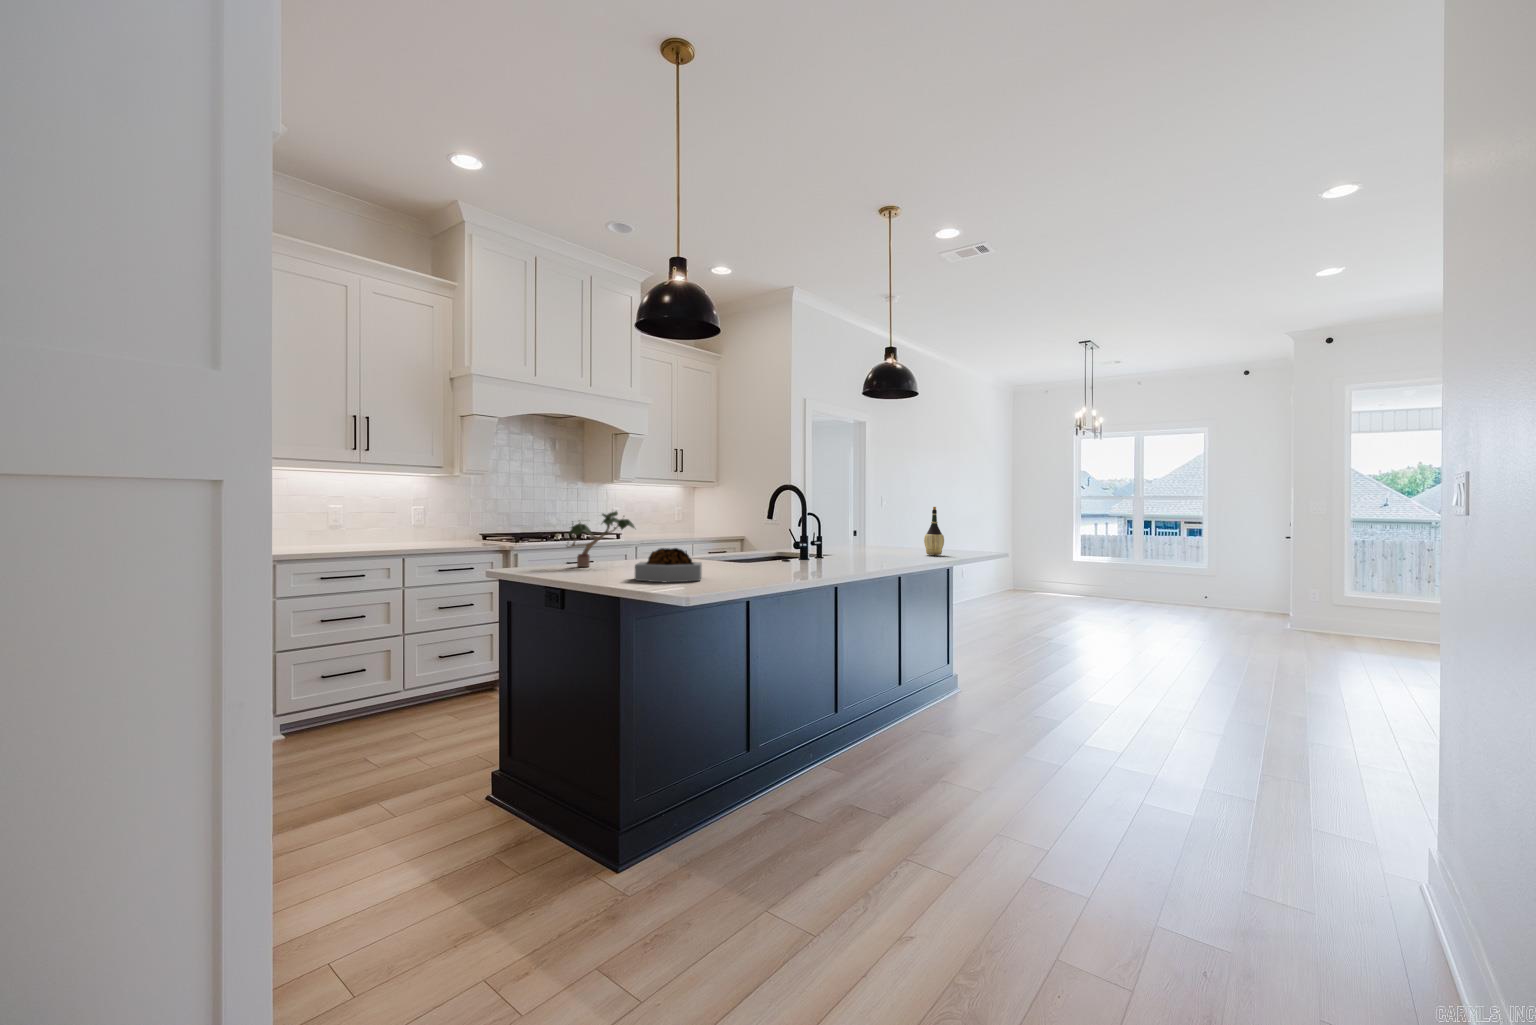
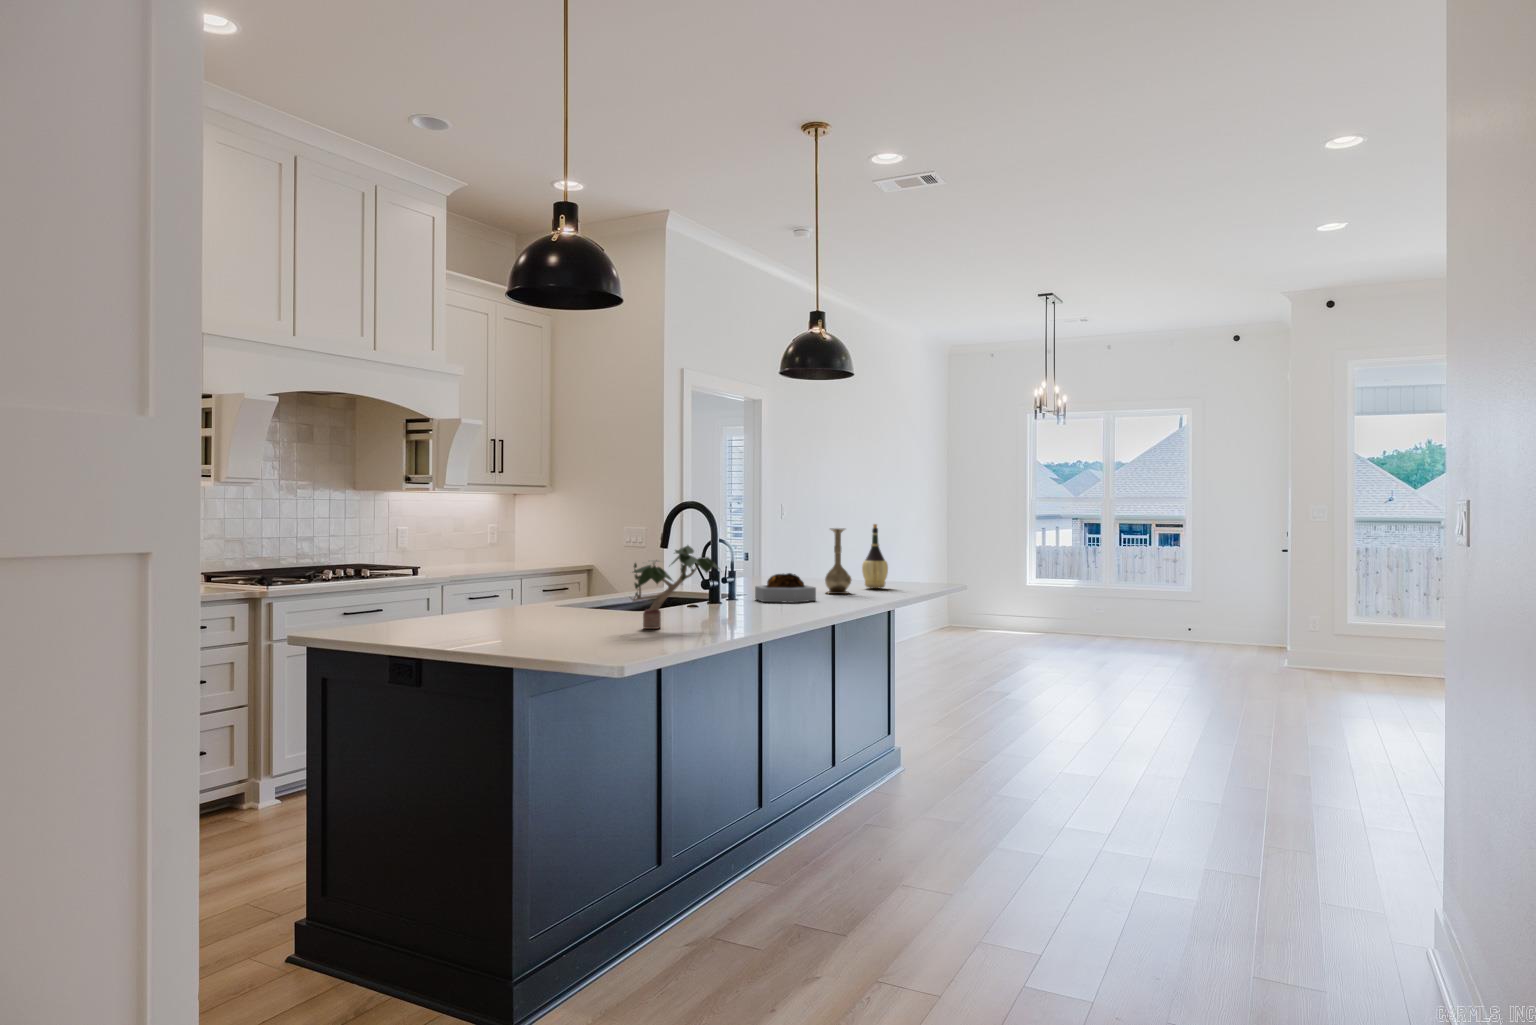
vase: none [893,509,913,557] -> present [825,528,851,594]
potted plant: present [566,511,635,567] -> present [632,545,719,629]
decorative bowl: present [635,548,702,583] -> present [755,573,816,603]

